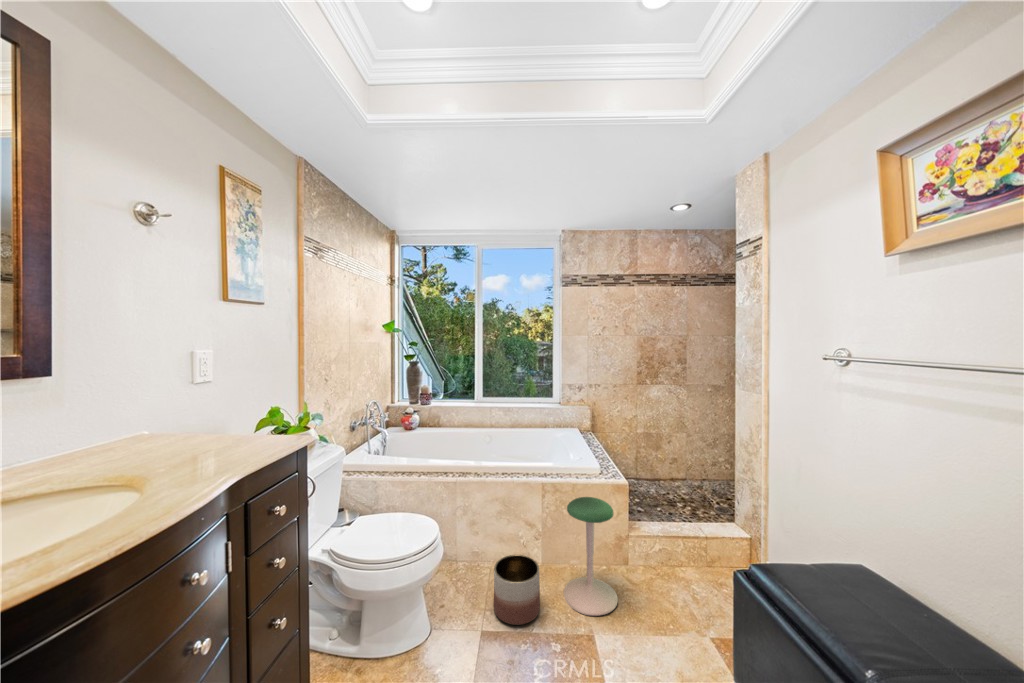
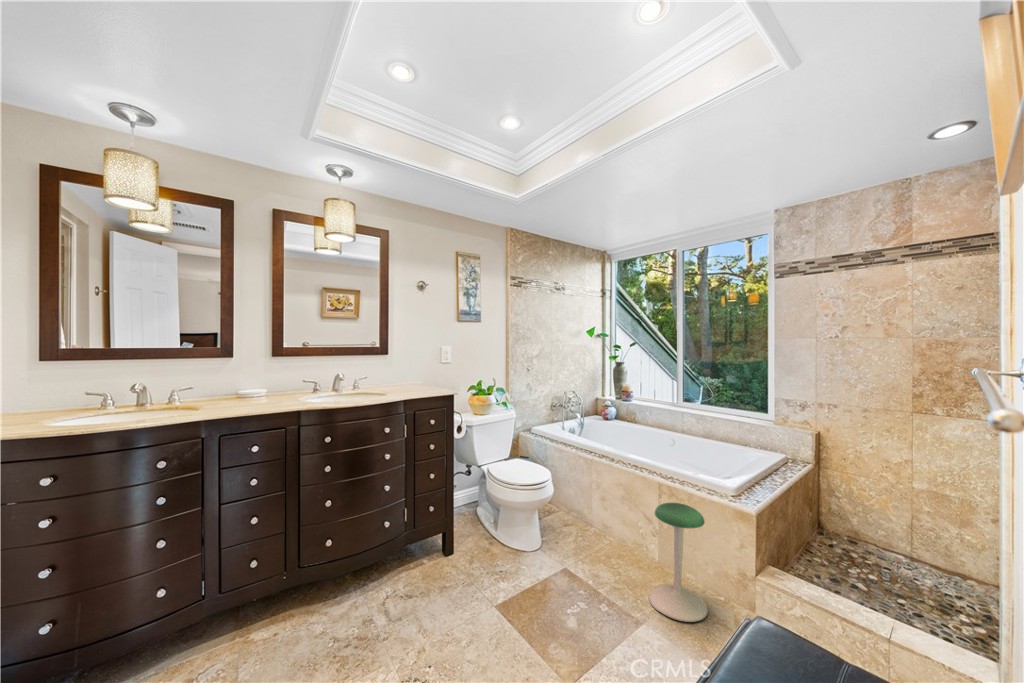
planter: present [494,555,540,625] -> none [584,528,624,583]

